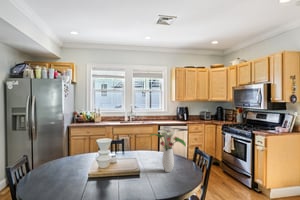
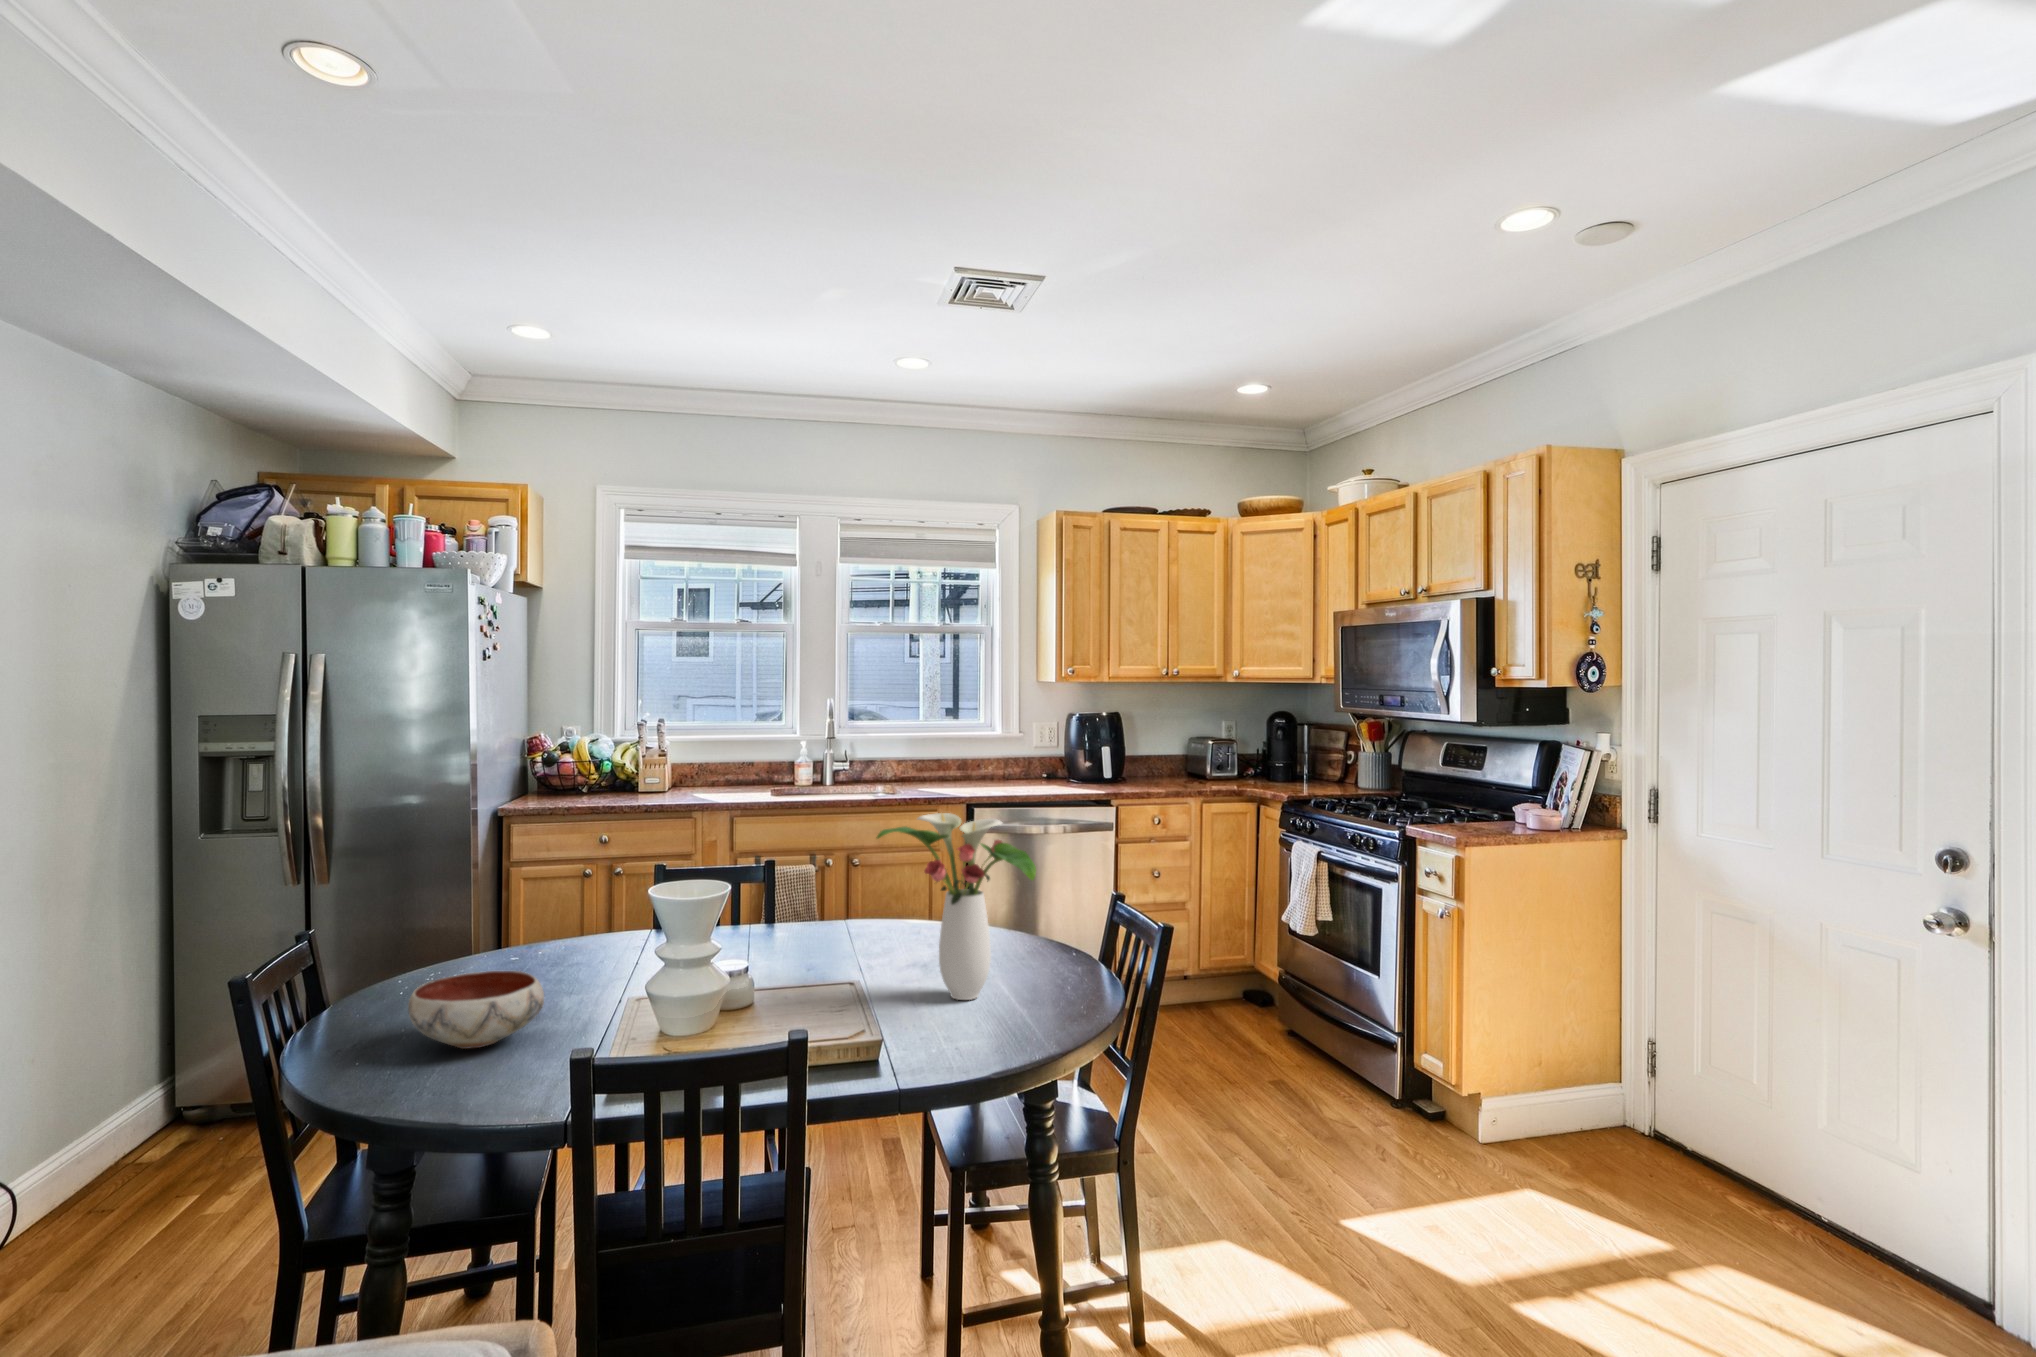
bowl: none [47,165,77,184] -> present [408,971,544,1049]

